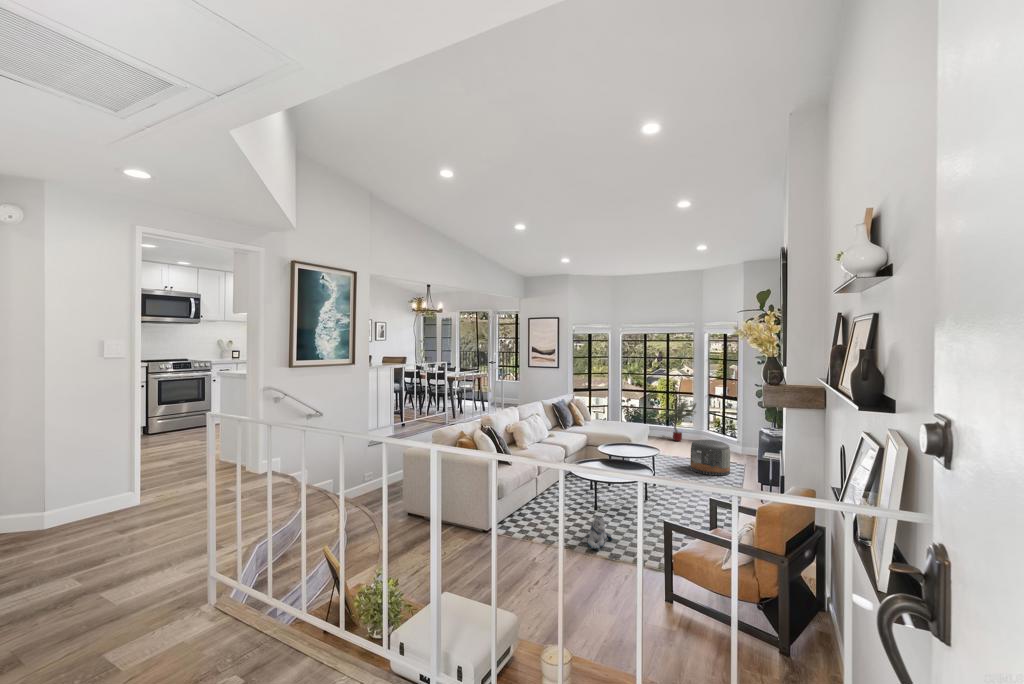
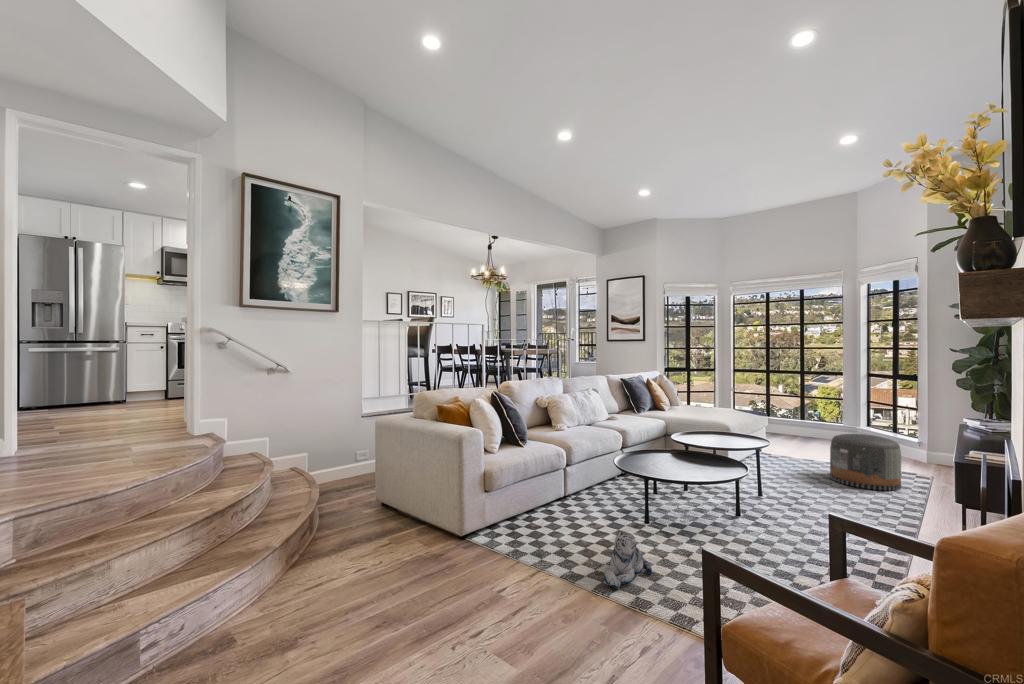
potted tree: present [660,397,696,441] -> none [789,376,849,442]

